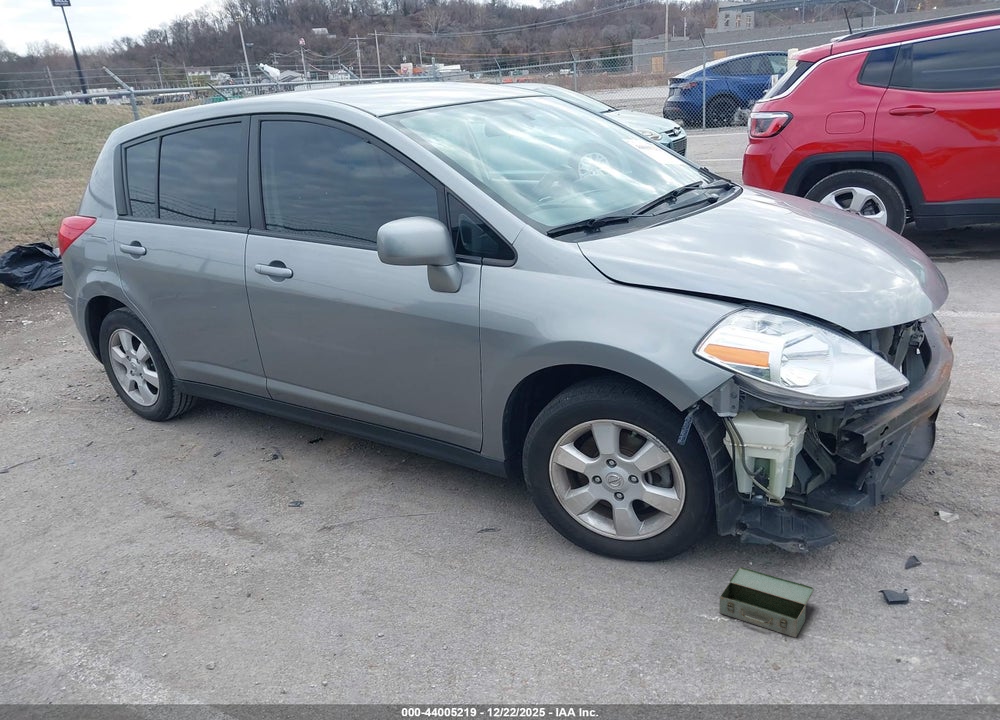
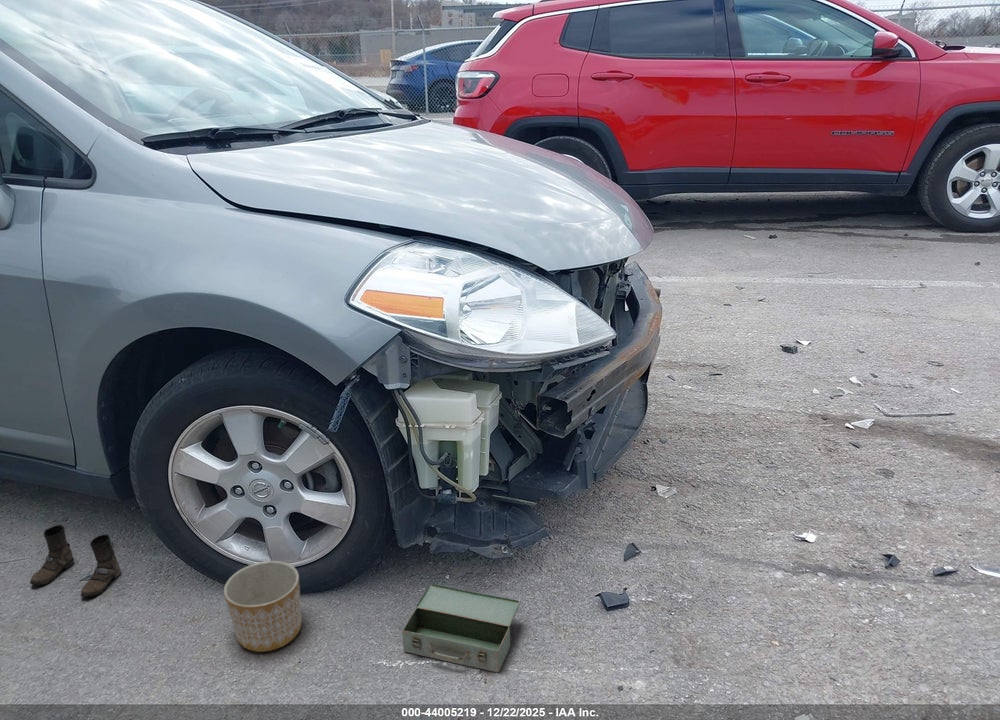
boots: none [443,494,502,547] -> present [30,525,121,597]
planter: none [588,535,641,599] -> present [224,561,302,652]

